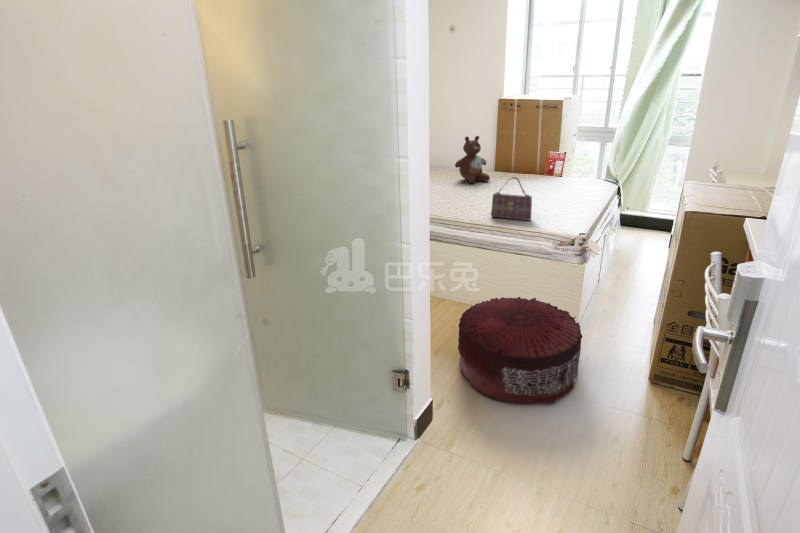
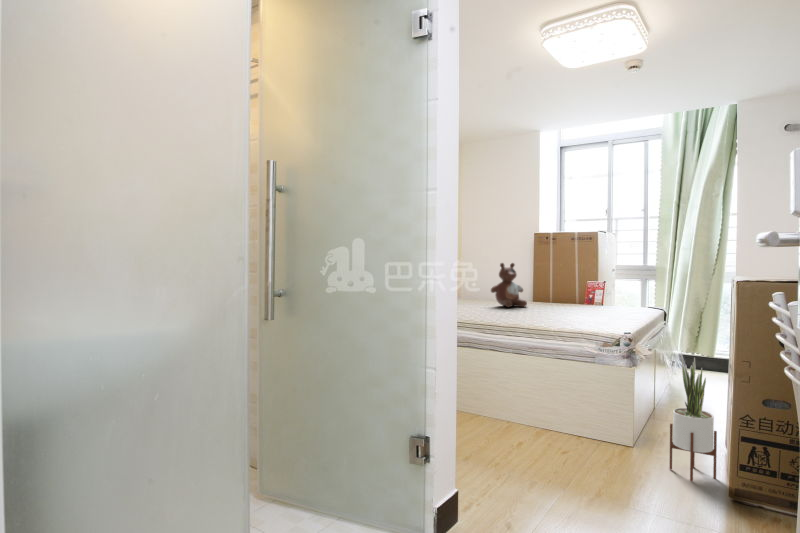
handbag: present [491,177,532,220] -> none [527,282,570,326]
potted plant: none [603,256,647,363] -> present [670,354,717,481]
pouf: present [458,297,582,404] -> none [491,397,640,513]

